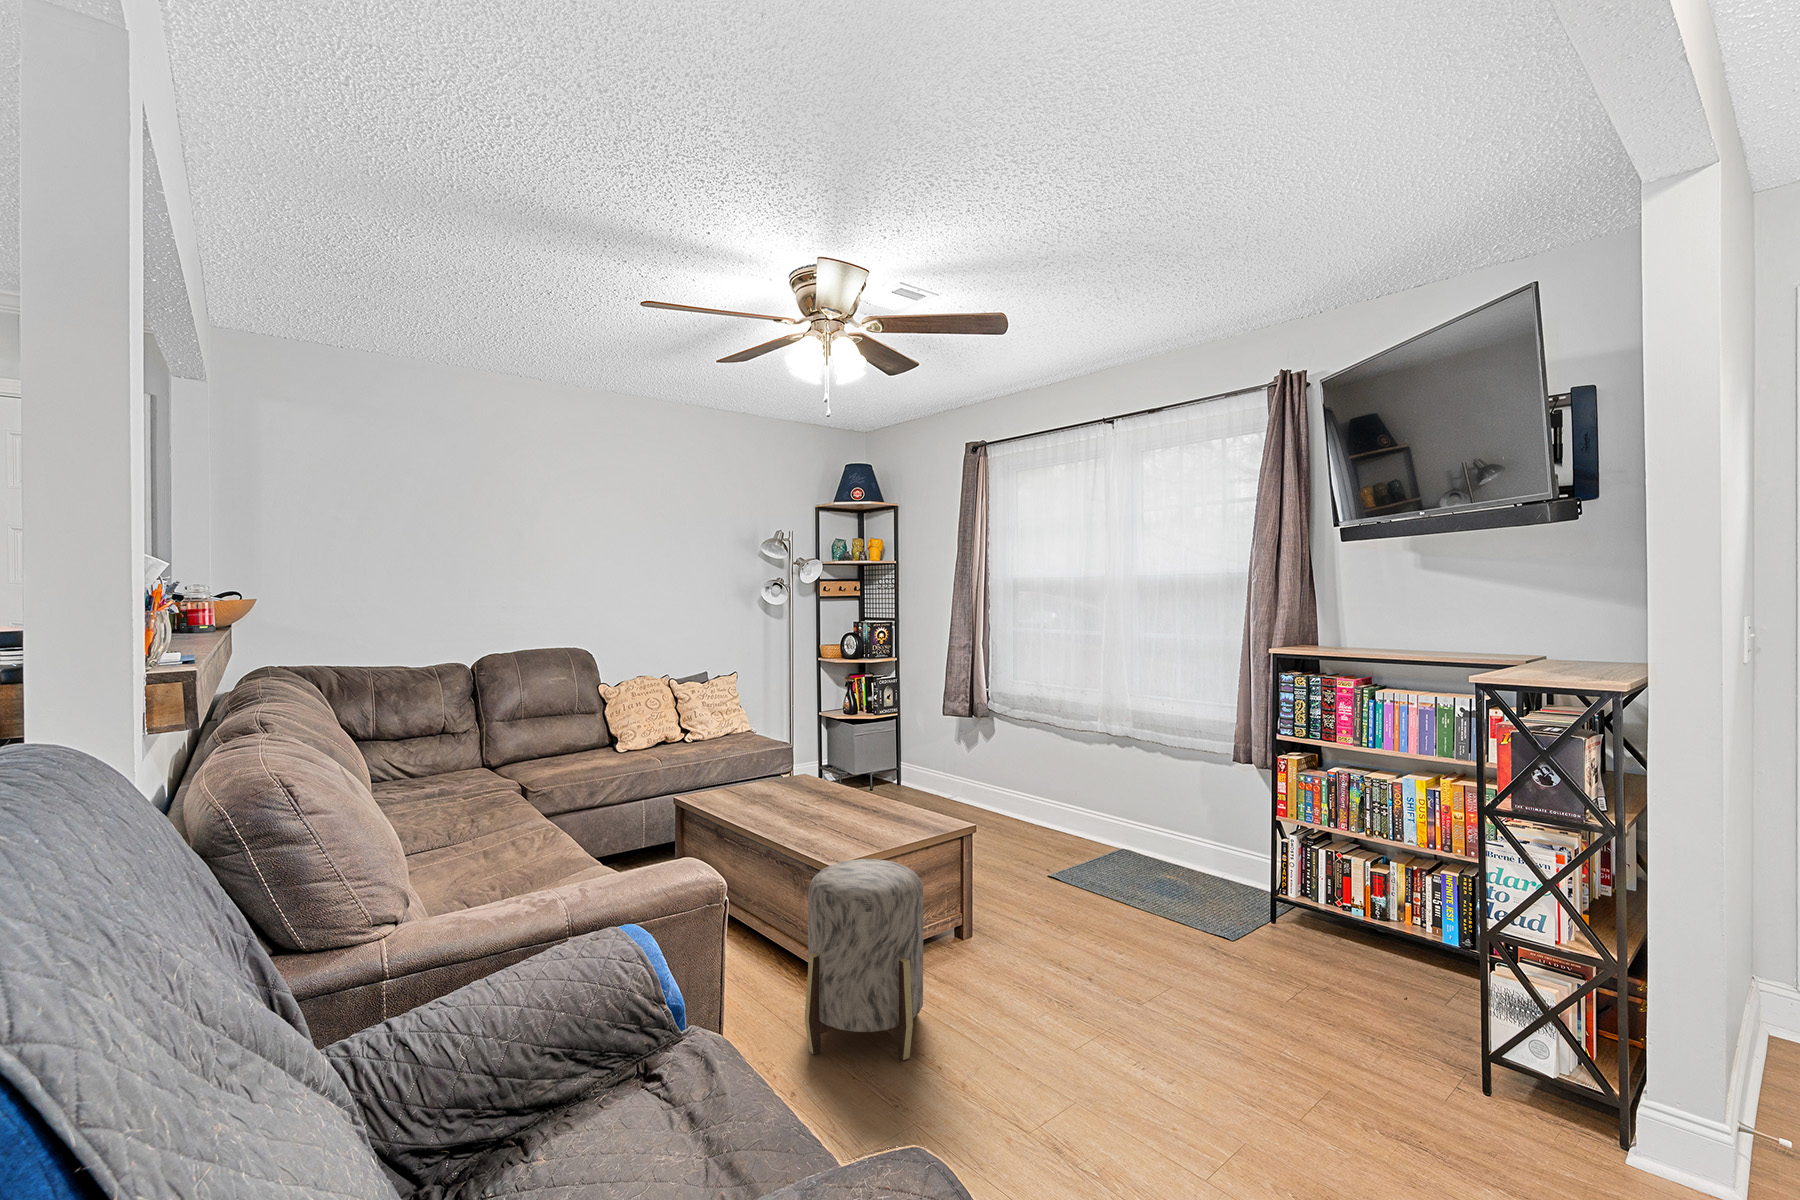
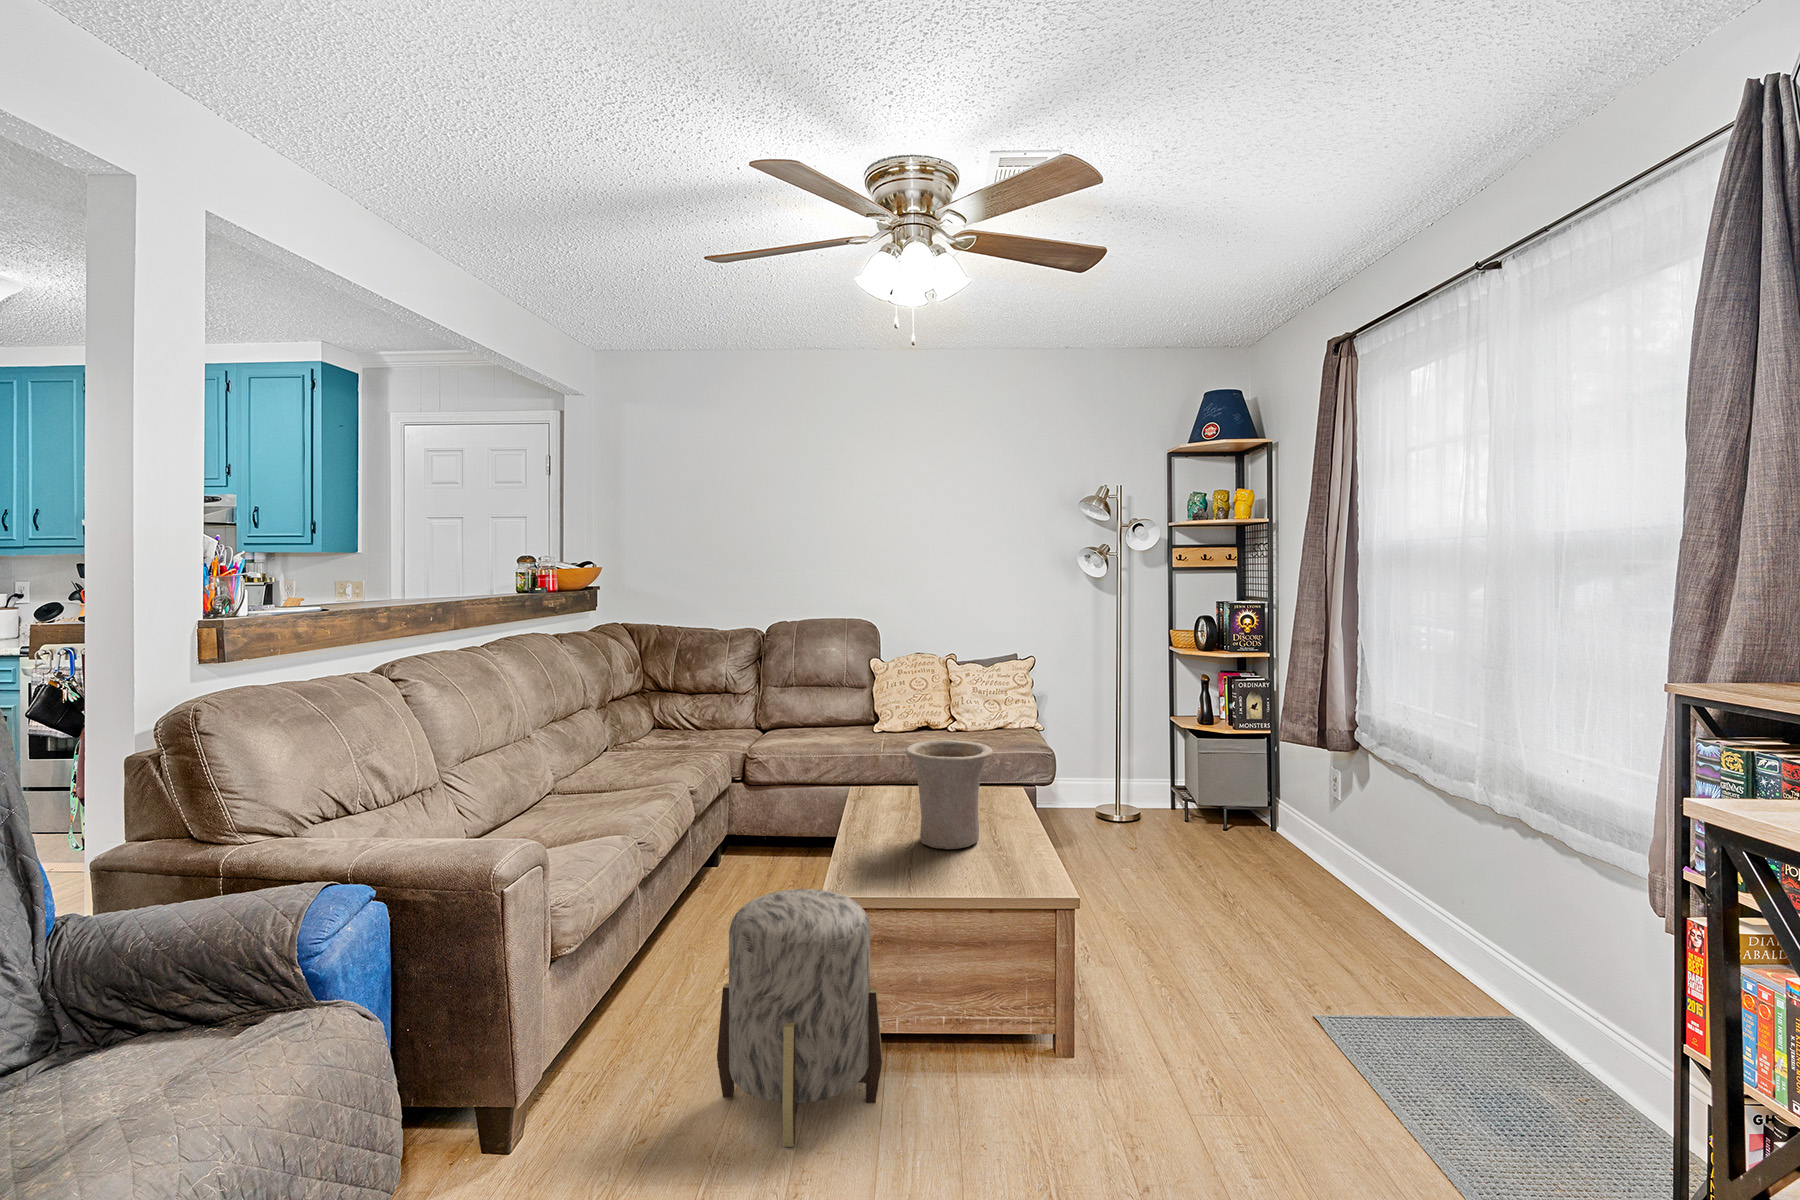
vase: none [817,735,886,821] -> present [905,740,993,849]

